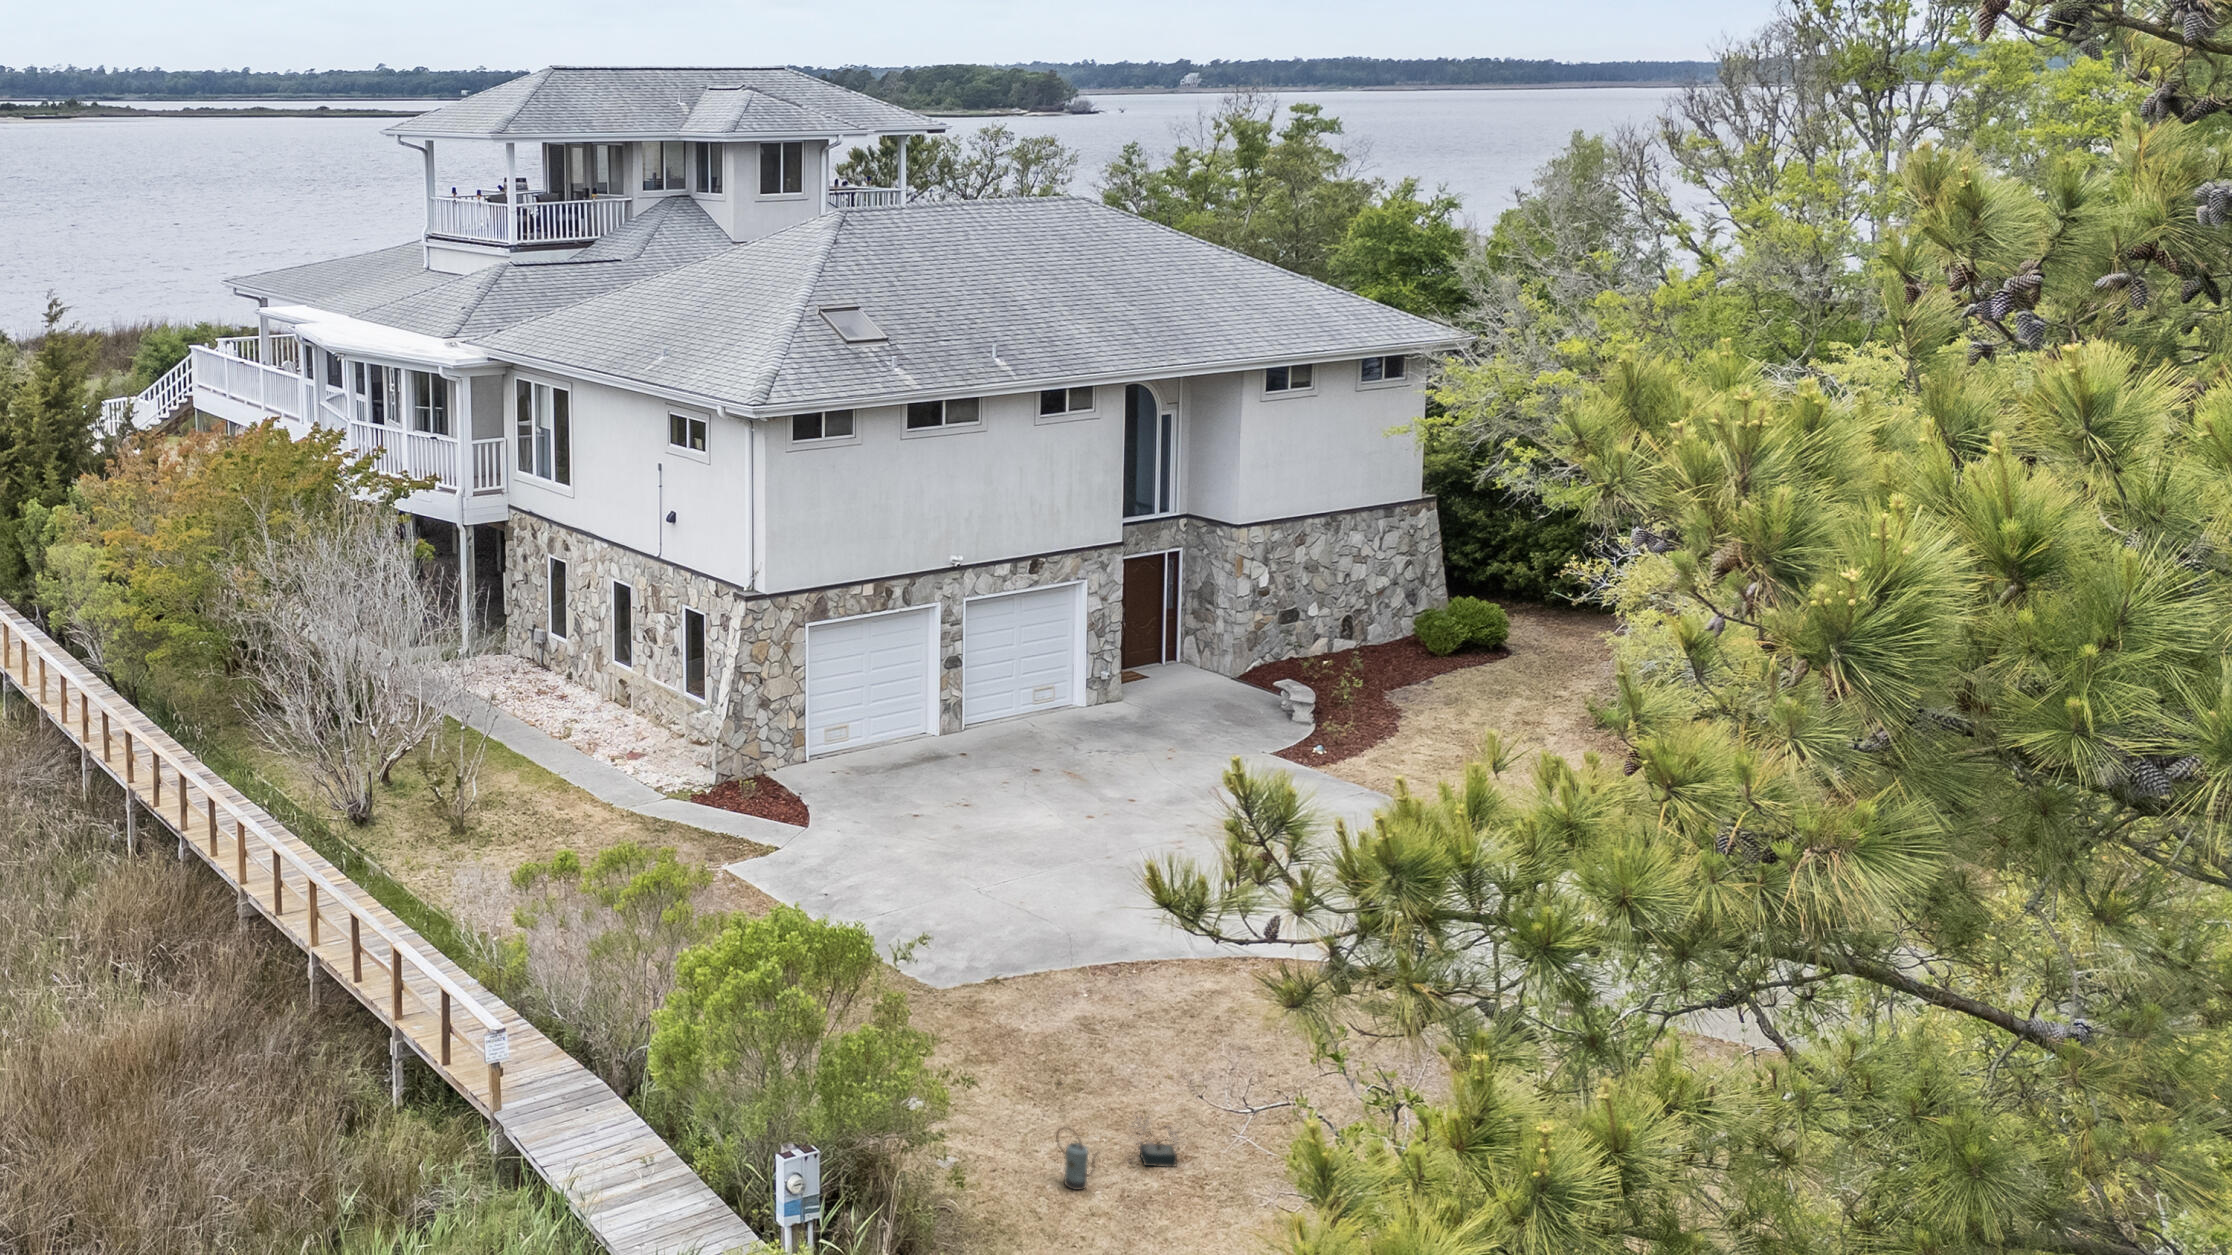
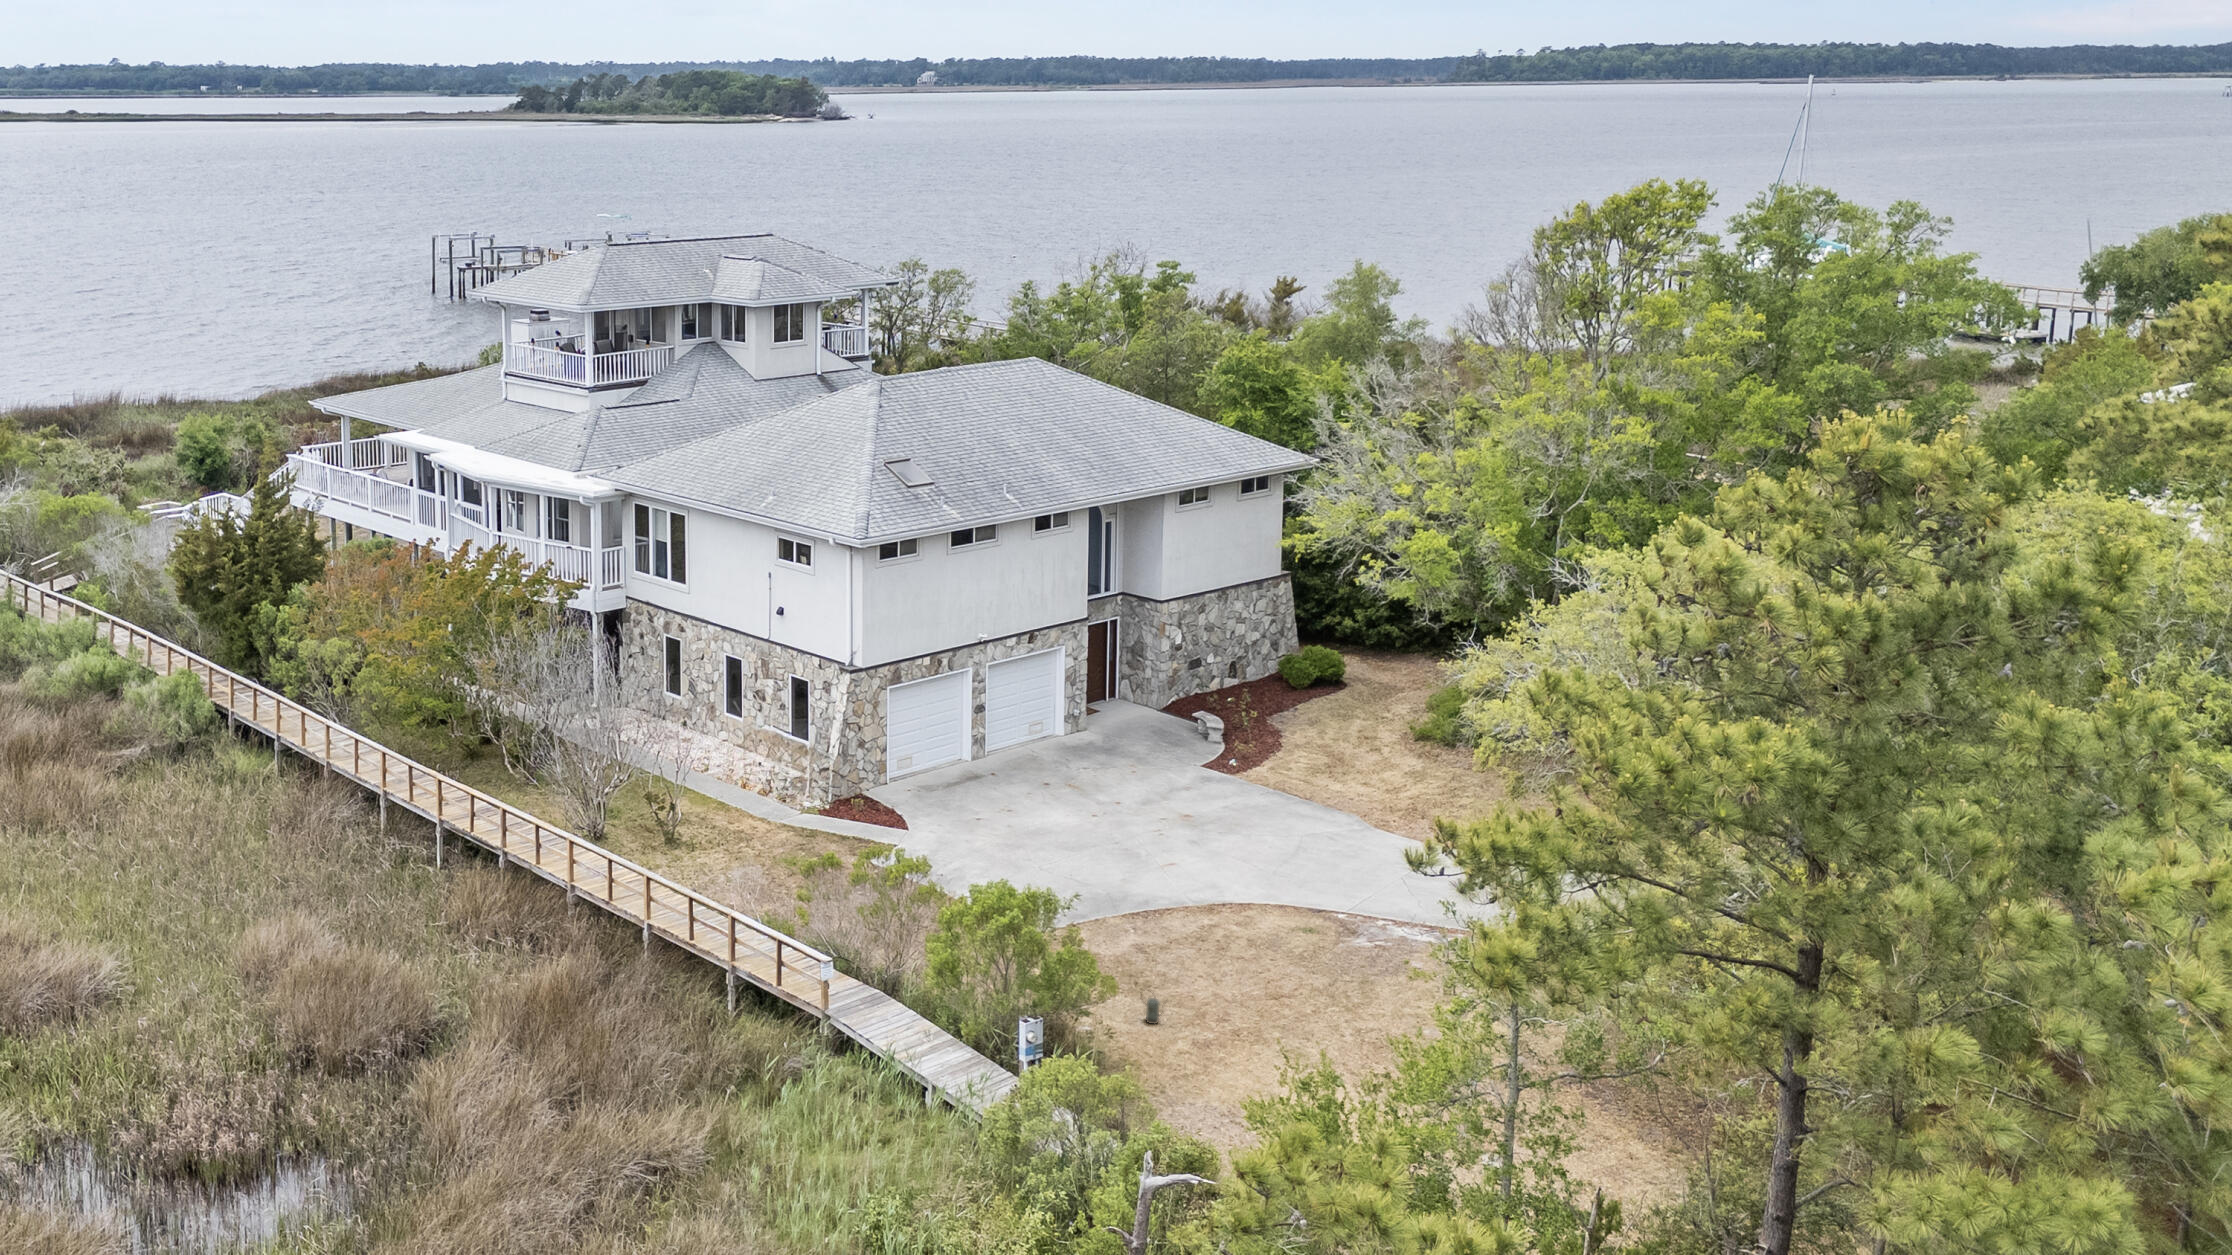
decorative plant: present [1133,1115,1179,1167] -> none [1178,980,1210,1010]

